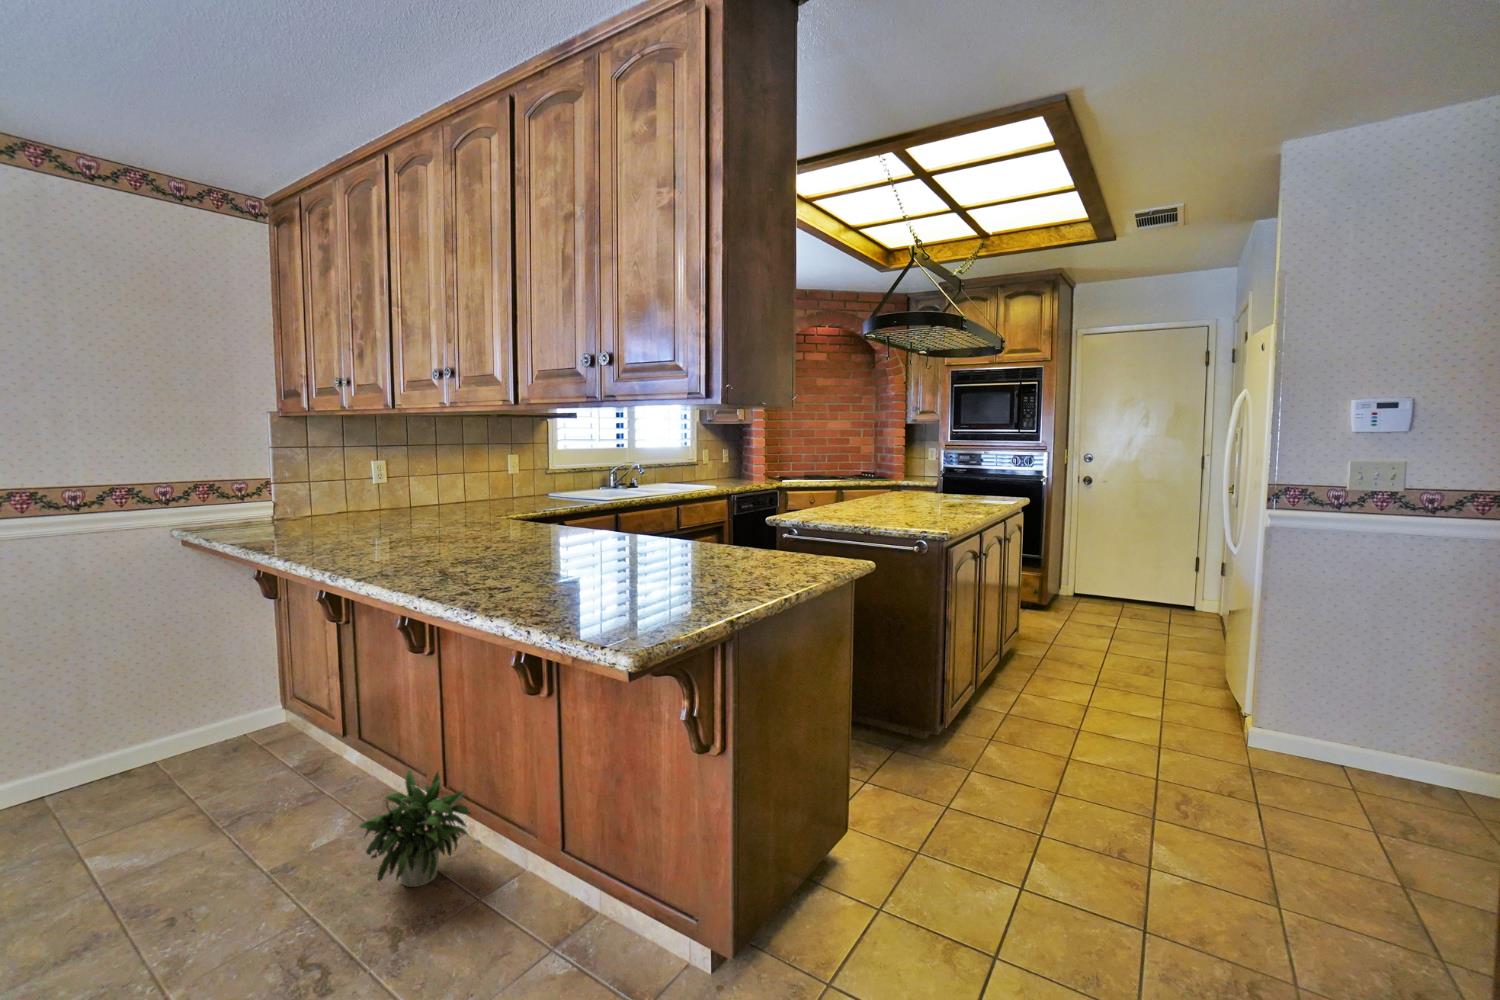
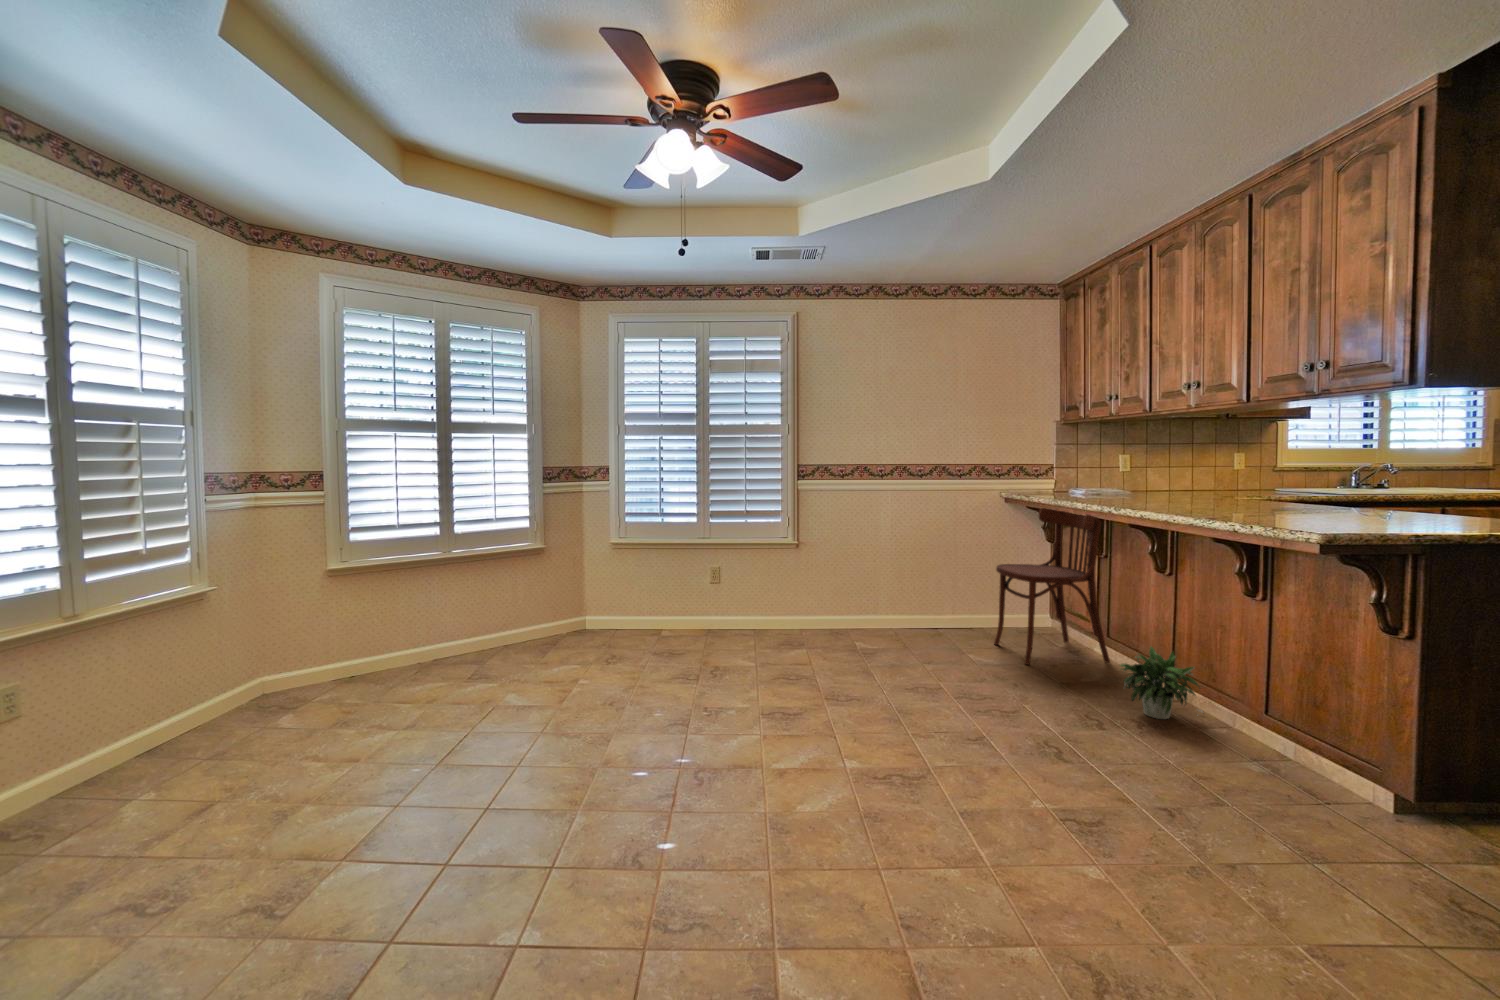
dining chair: none [153,553,365,843] -> present [994,508,1110,665]

